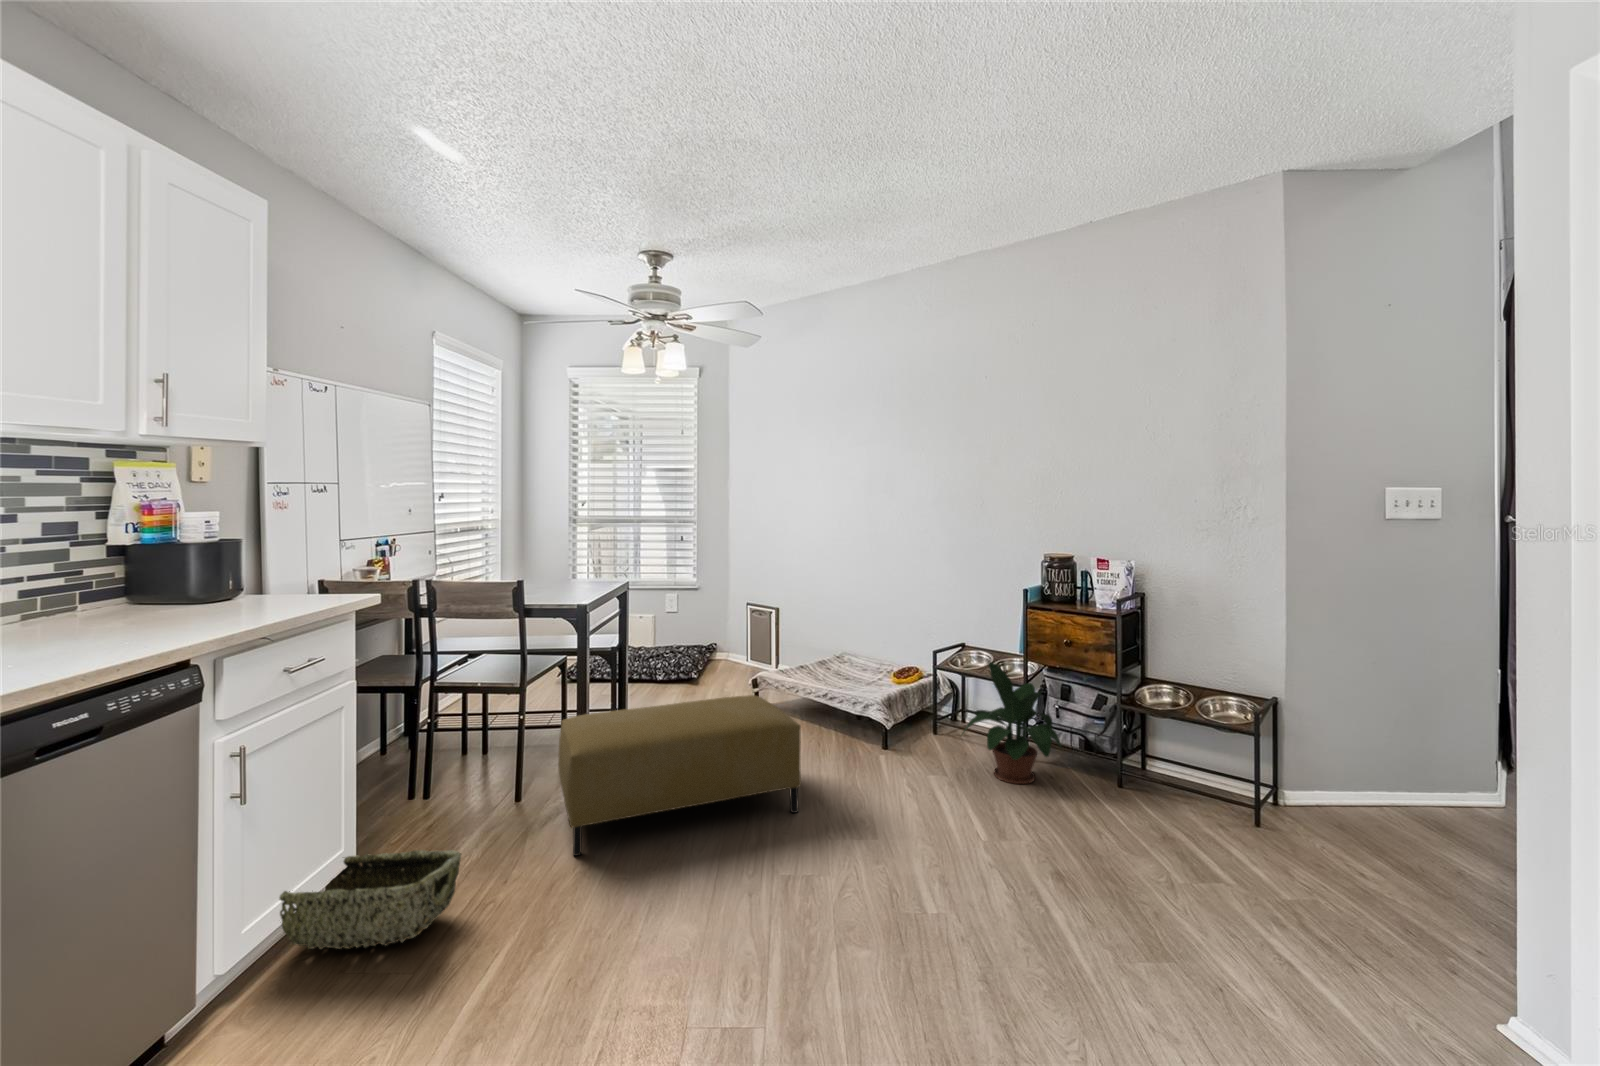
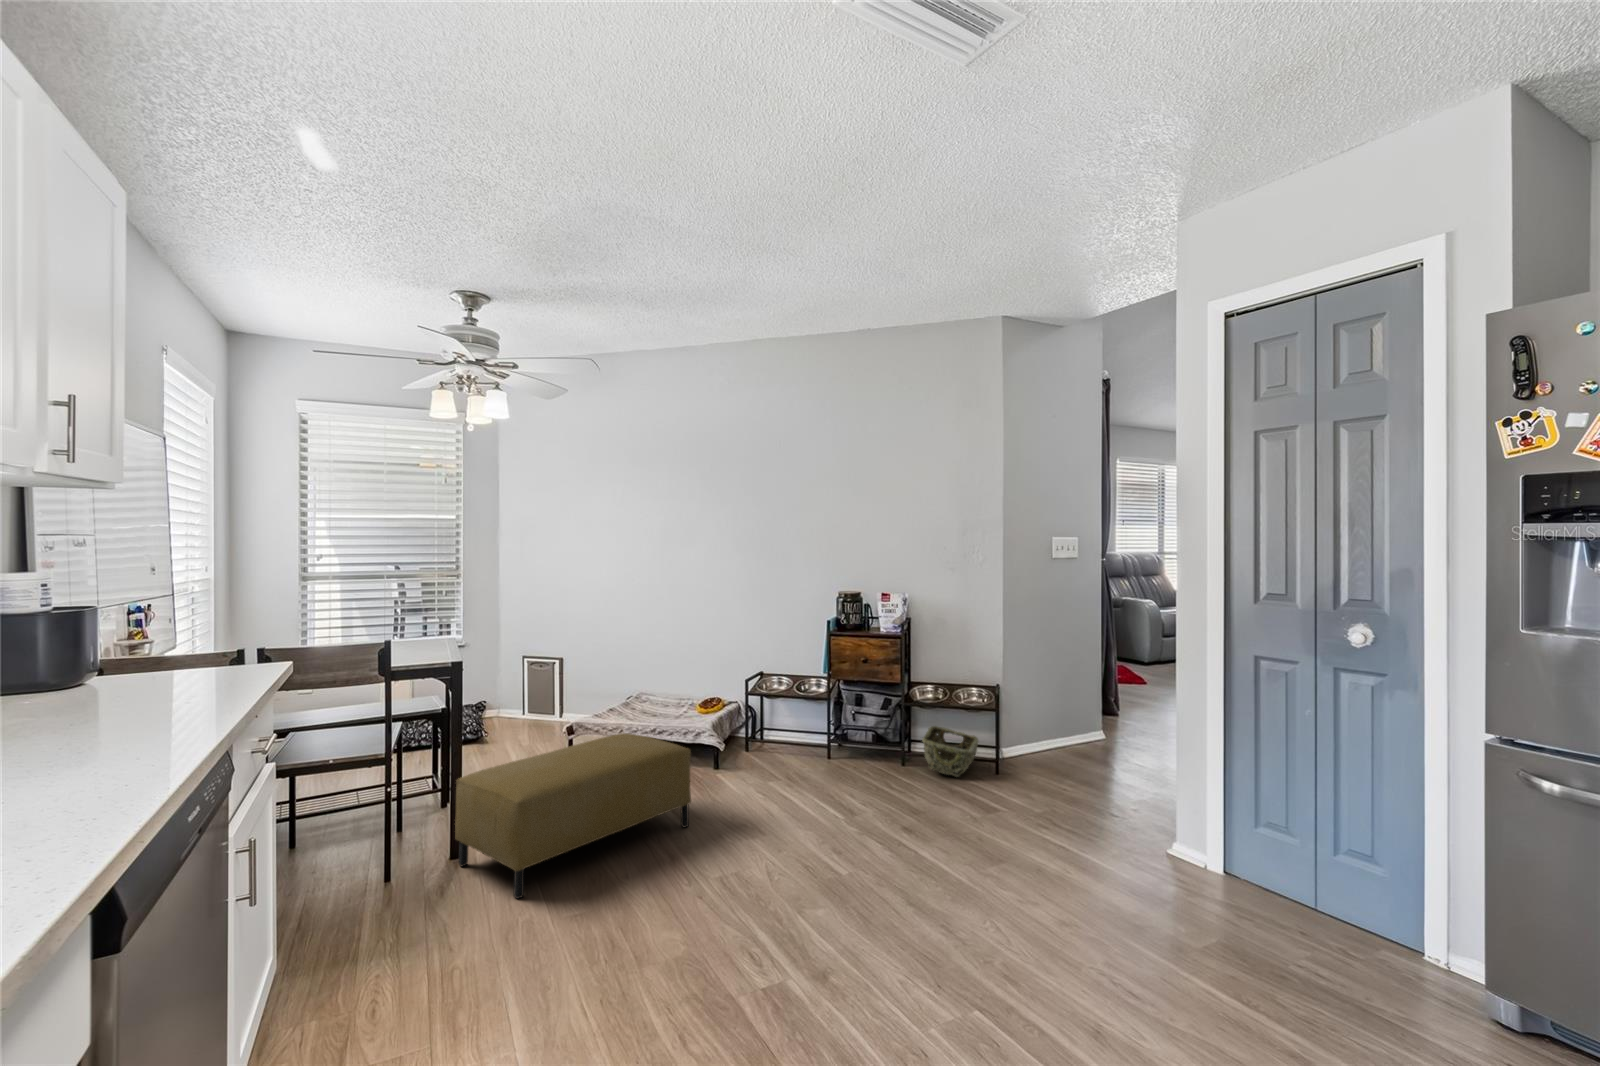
potted plant: present [964,662,1061,784] -> none [790,681,866,776]
woven basket: present [279,850,461,949] -> present [922,726,978,777]

